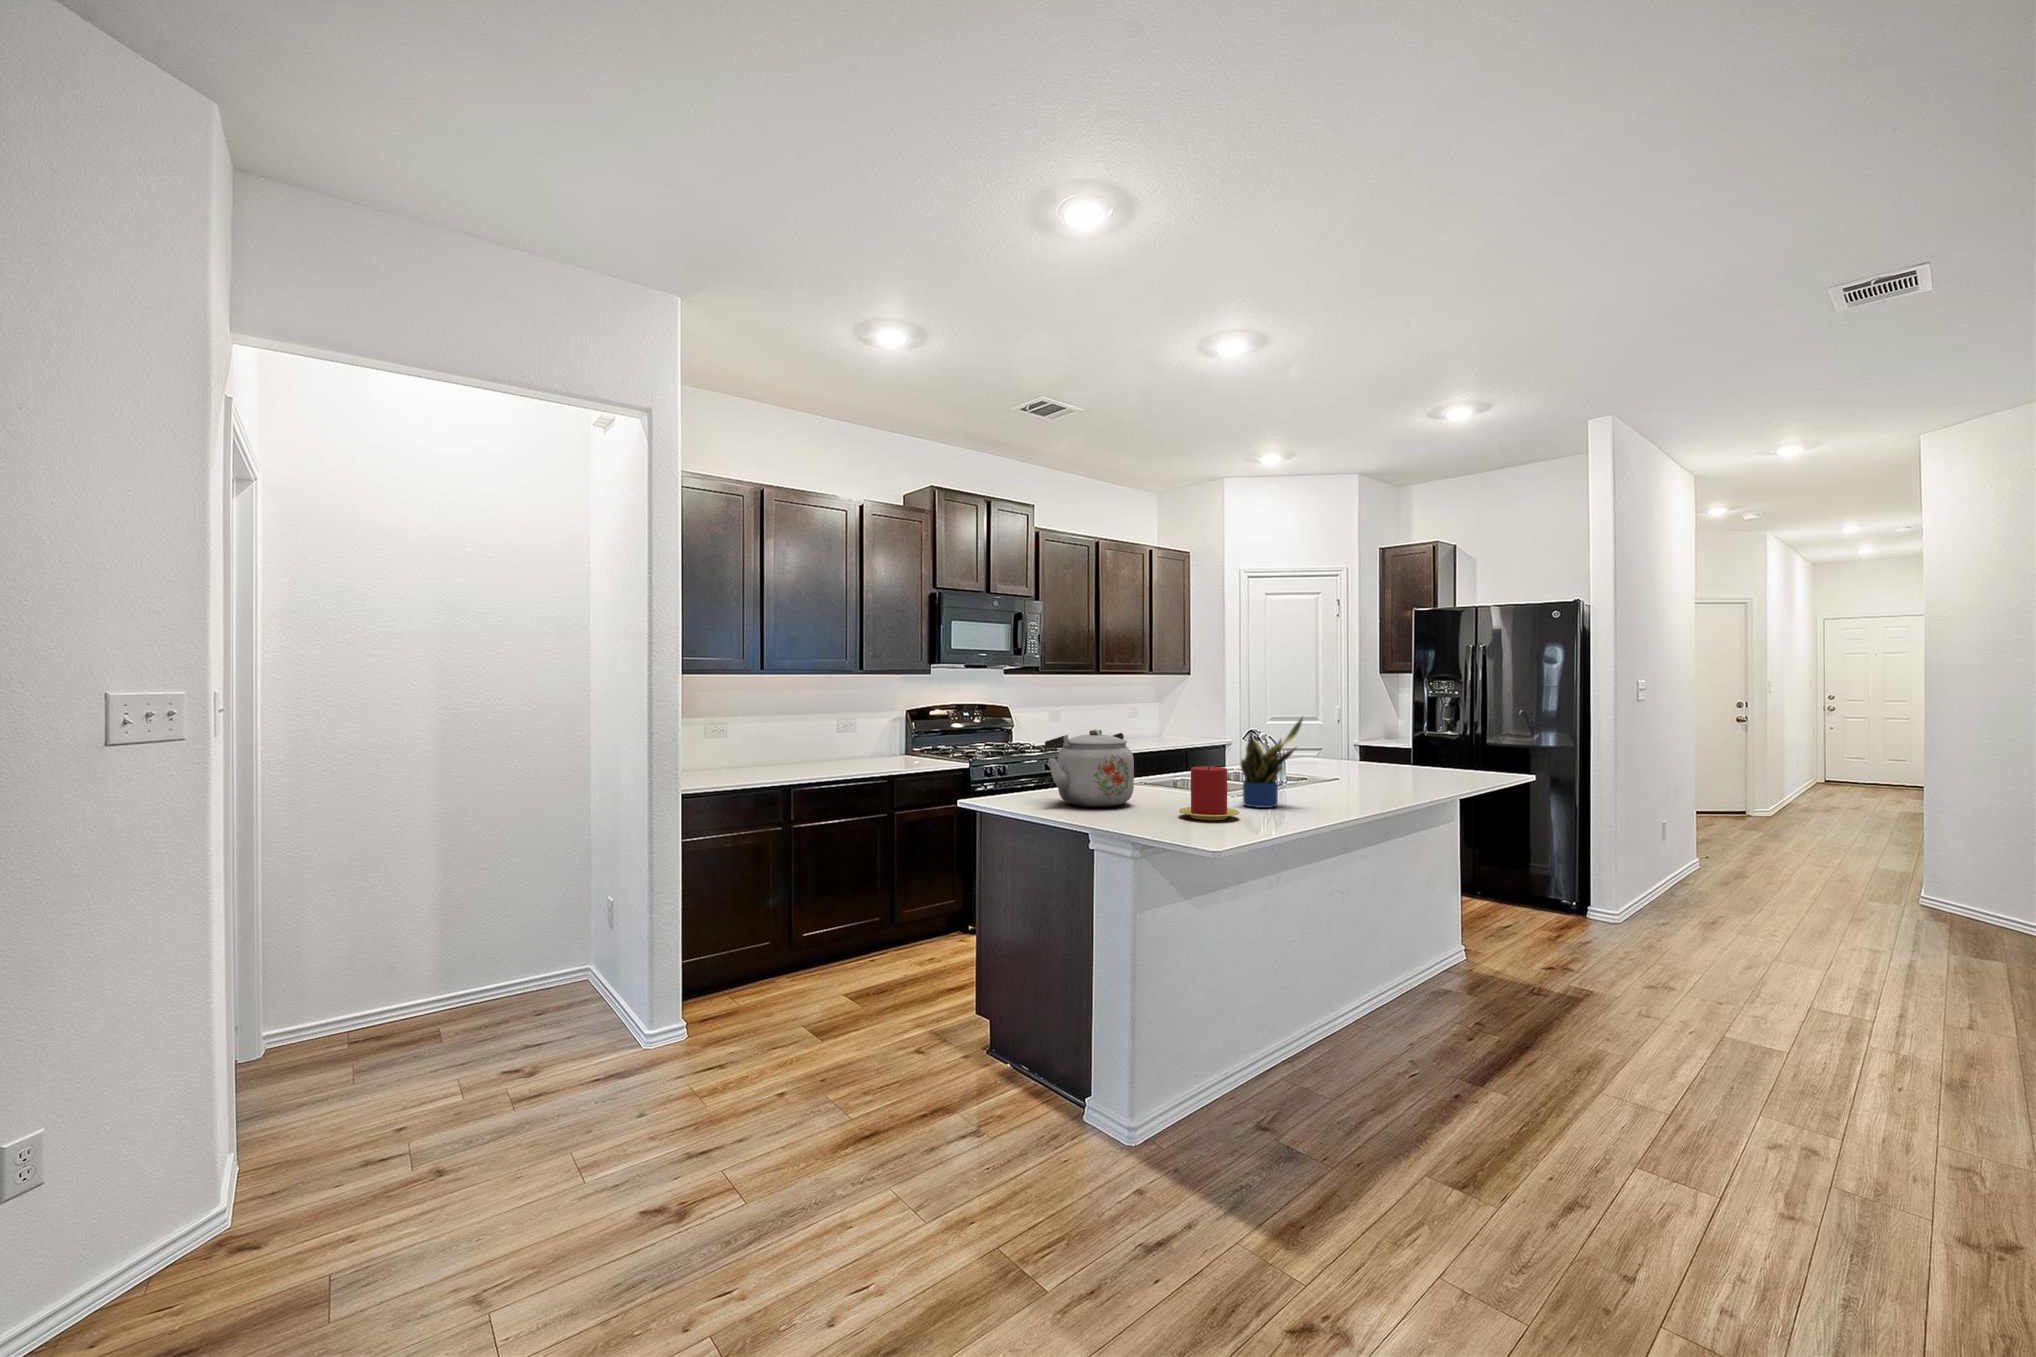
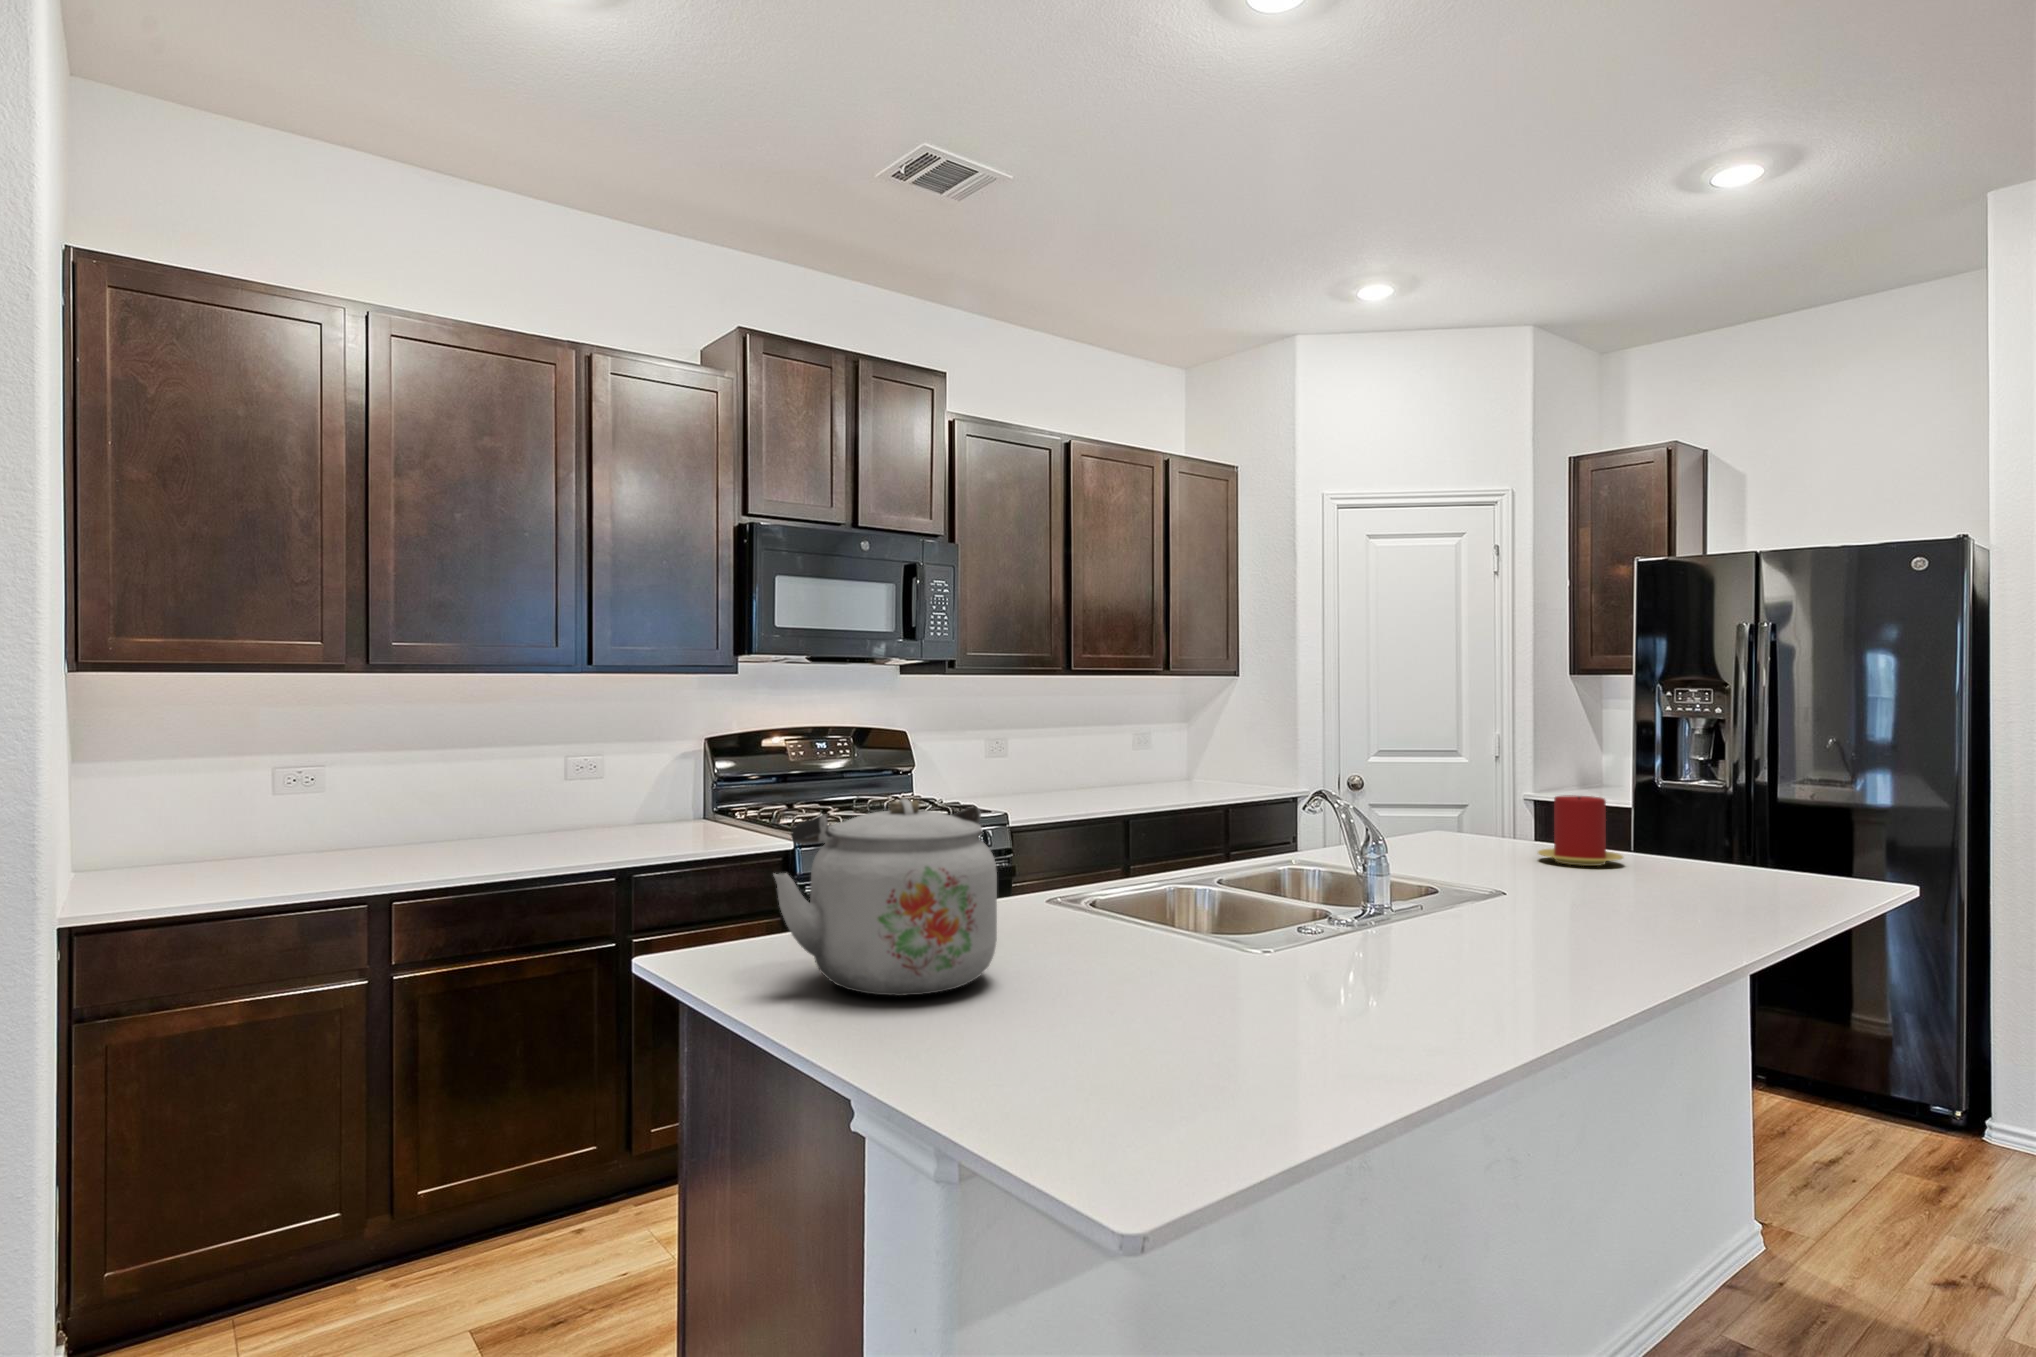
potted plant: present [1241,718,1303,808] -> none [1259,771,1417,1002]
candle: present [1179,766,1239,820] -> present [1538,795,1623,866]

